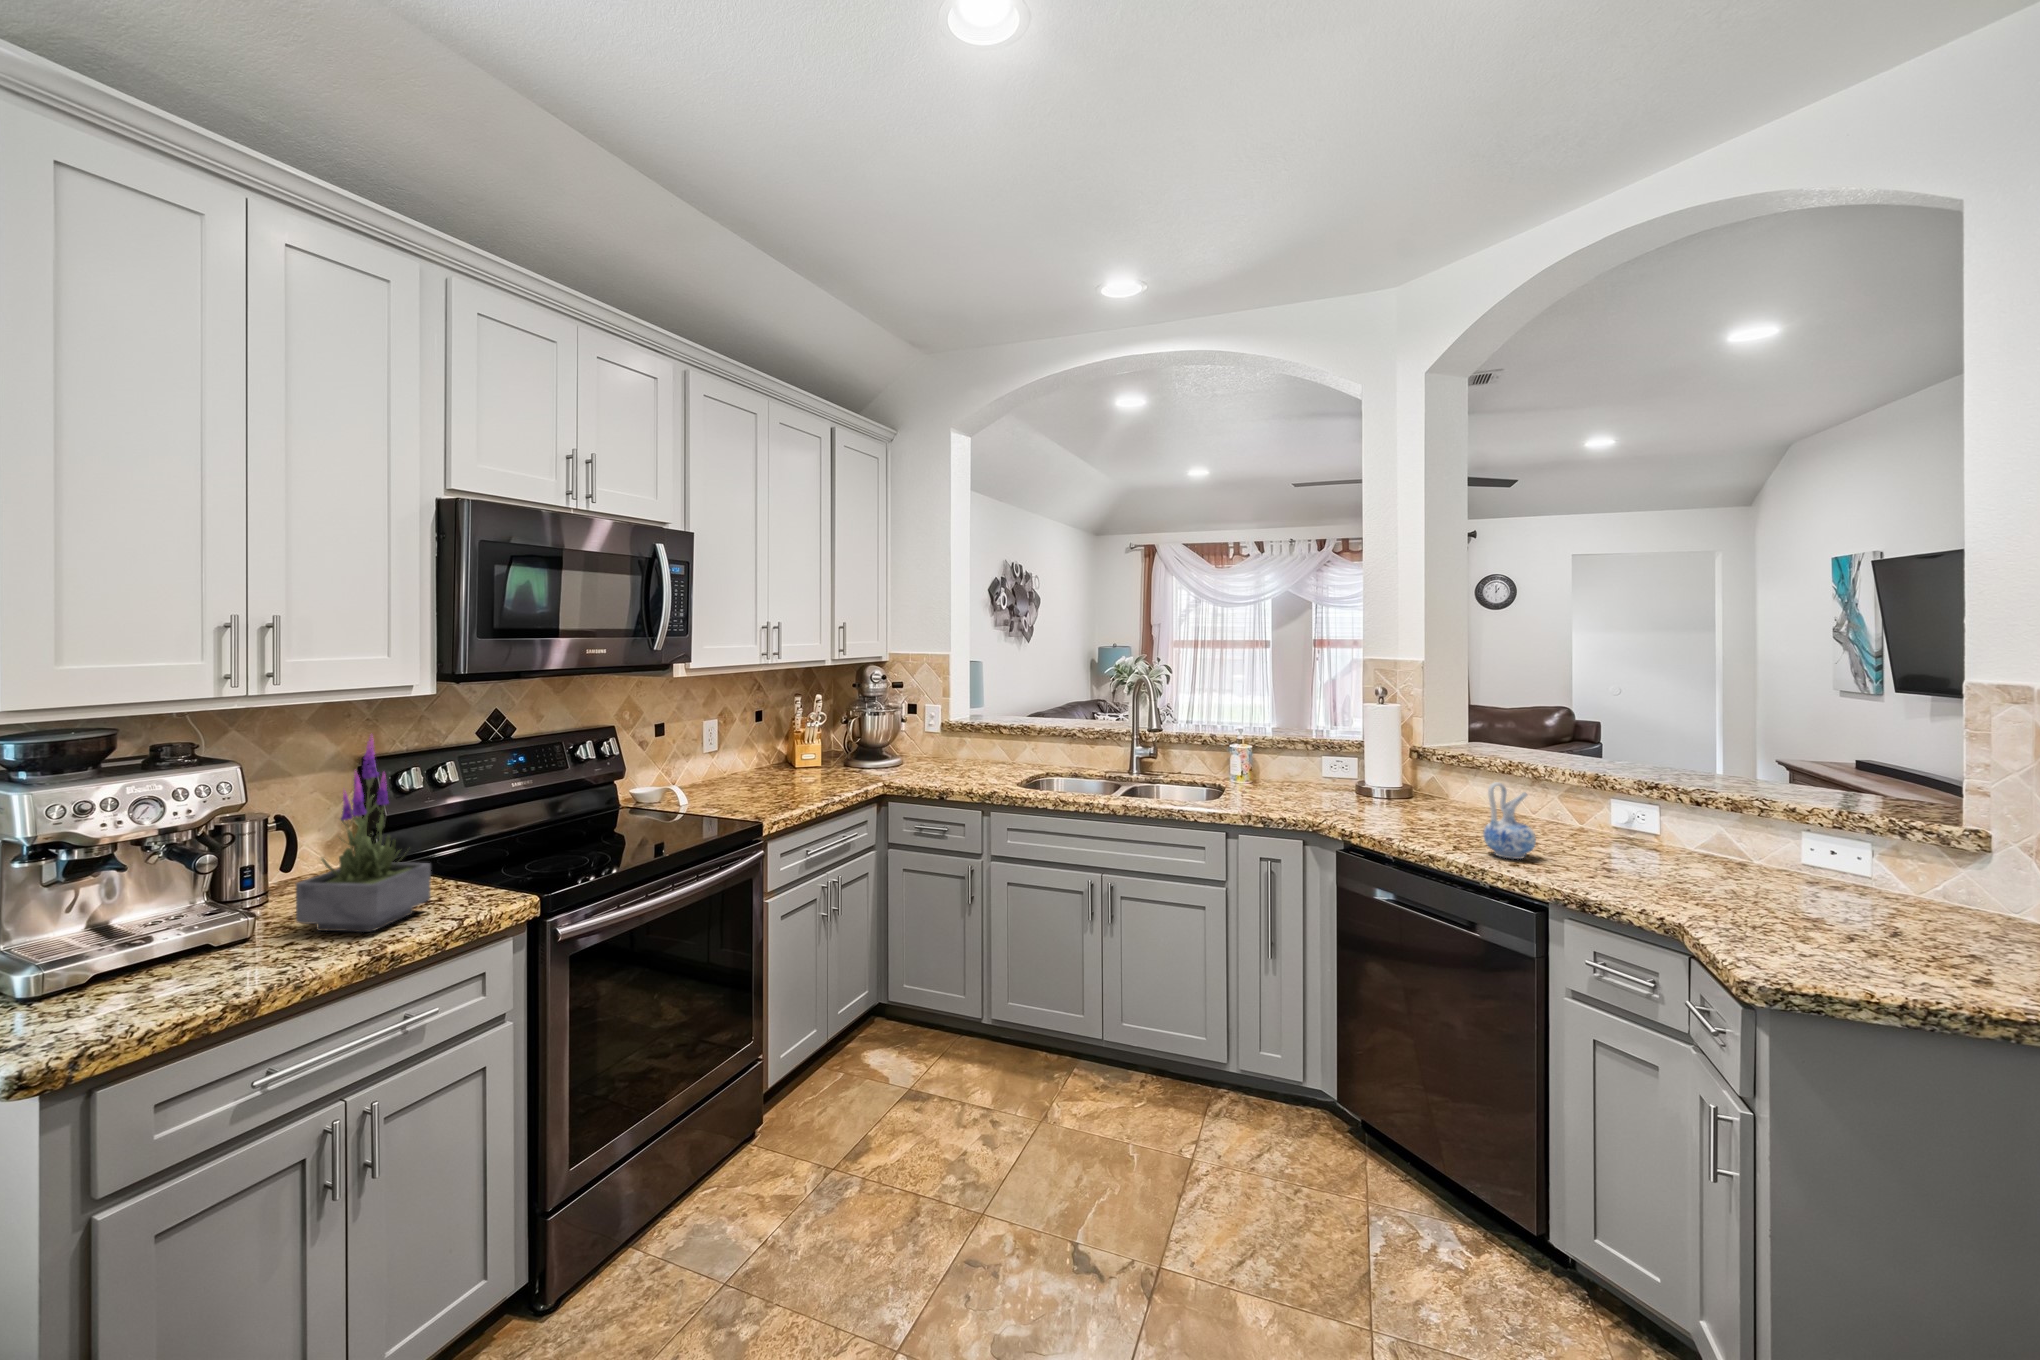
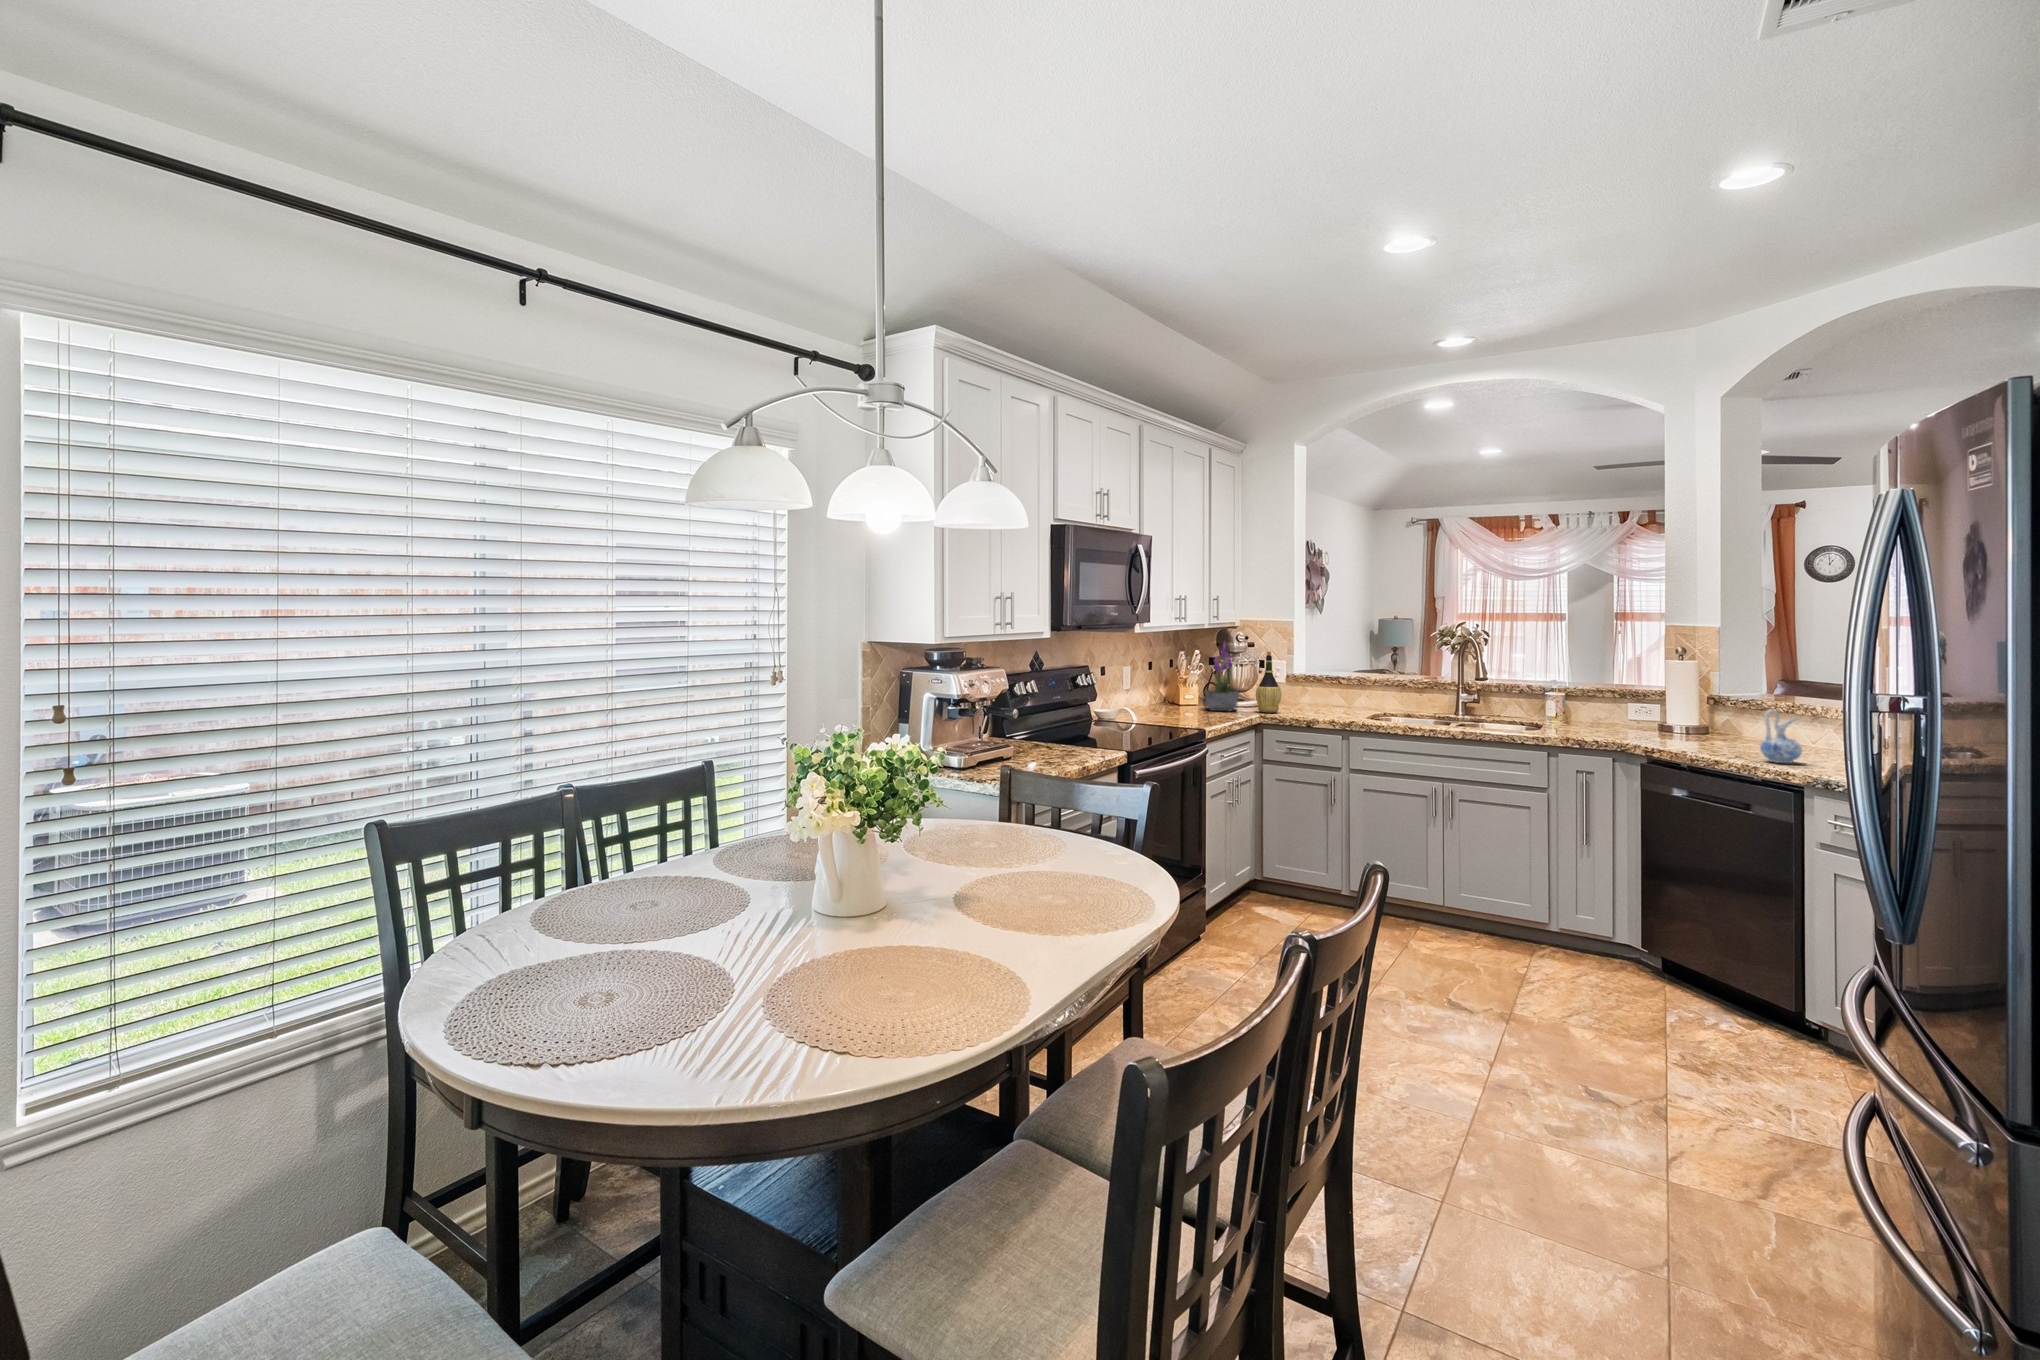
wine bottle: none [884,696,916,777] -> present [1256,652,1281,713]
potted plant: present [296,736,431,932] -> present [1206,641,1238,711]

